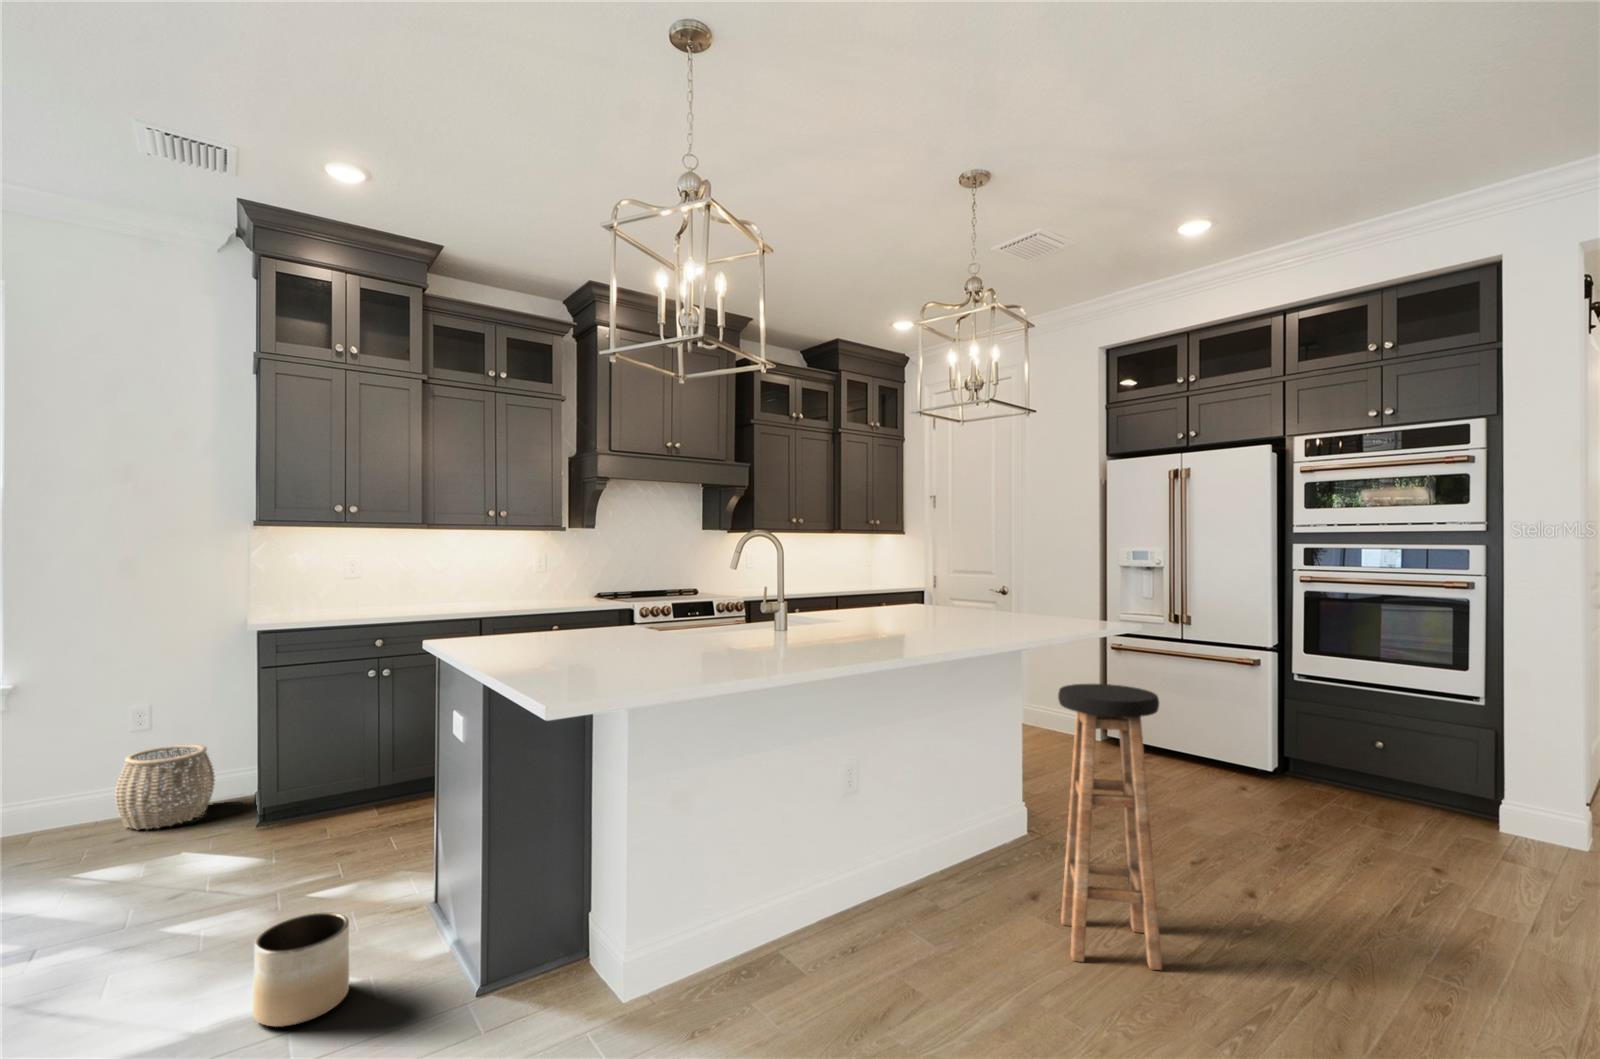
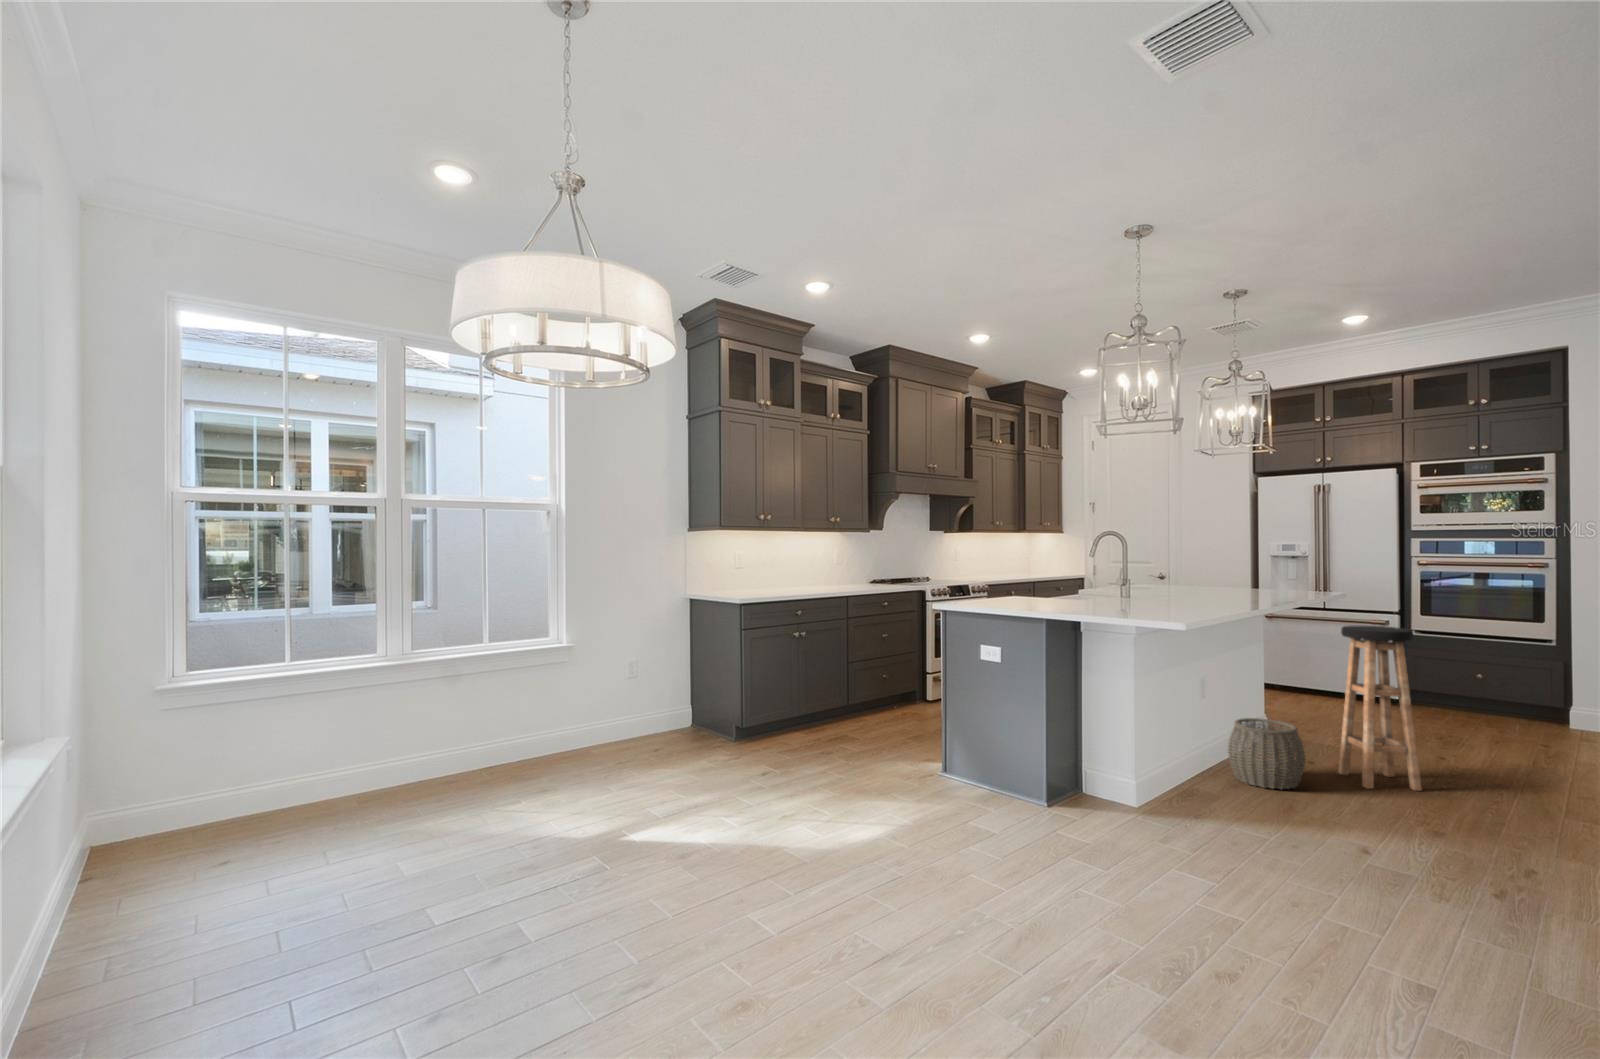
woven basket: present [115,744,215,829] -> present [1228,718,1306,789]
planter: present [253,913,349,1027] -> none [927,764,976,821]

